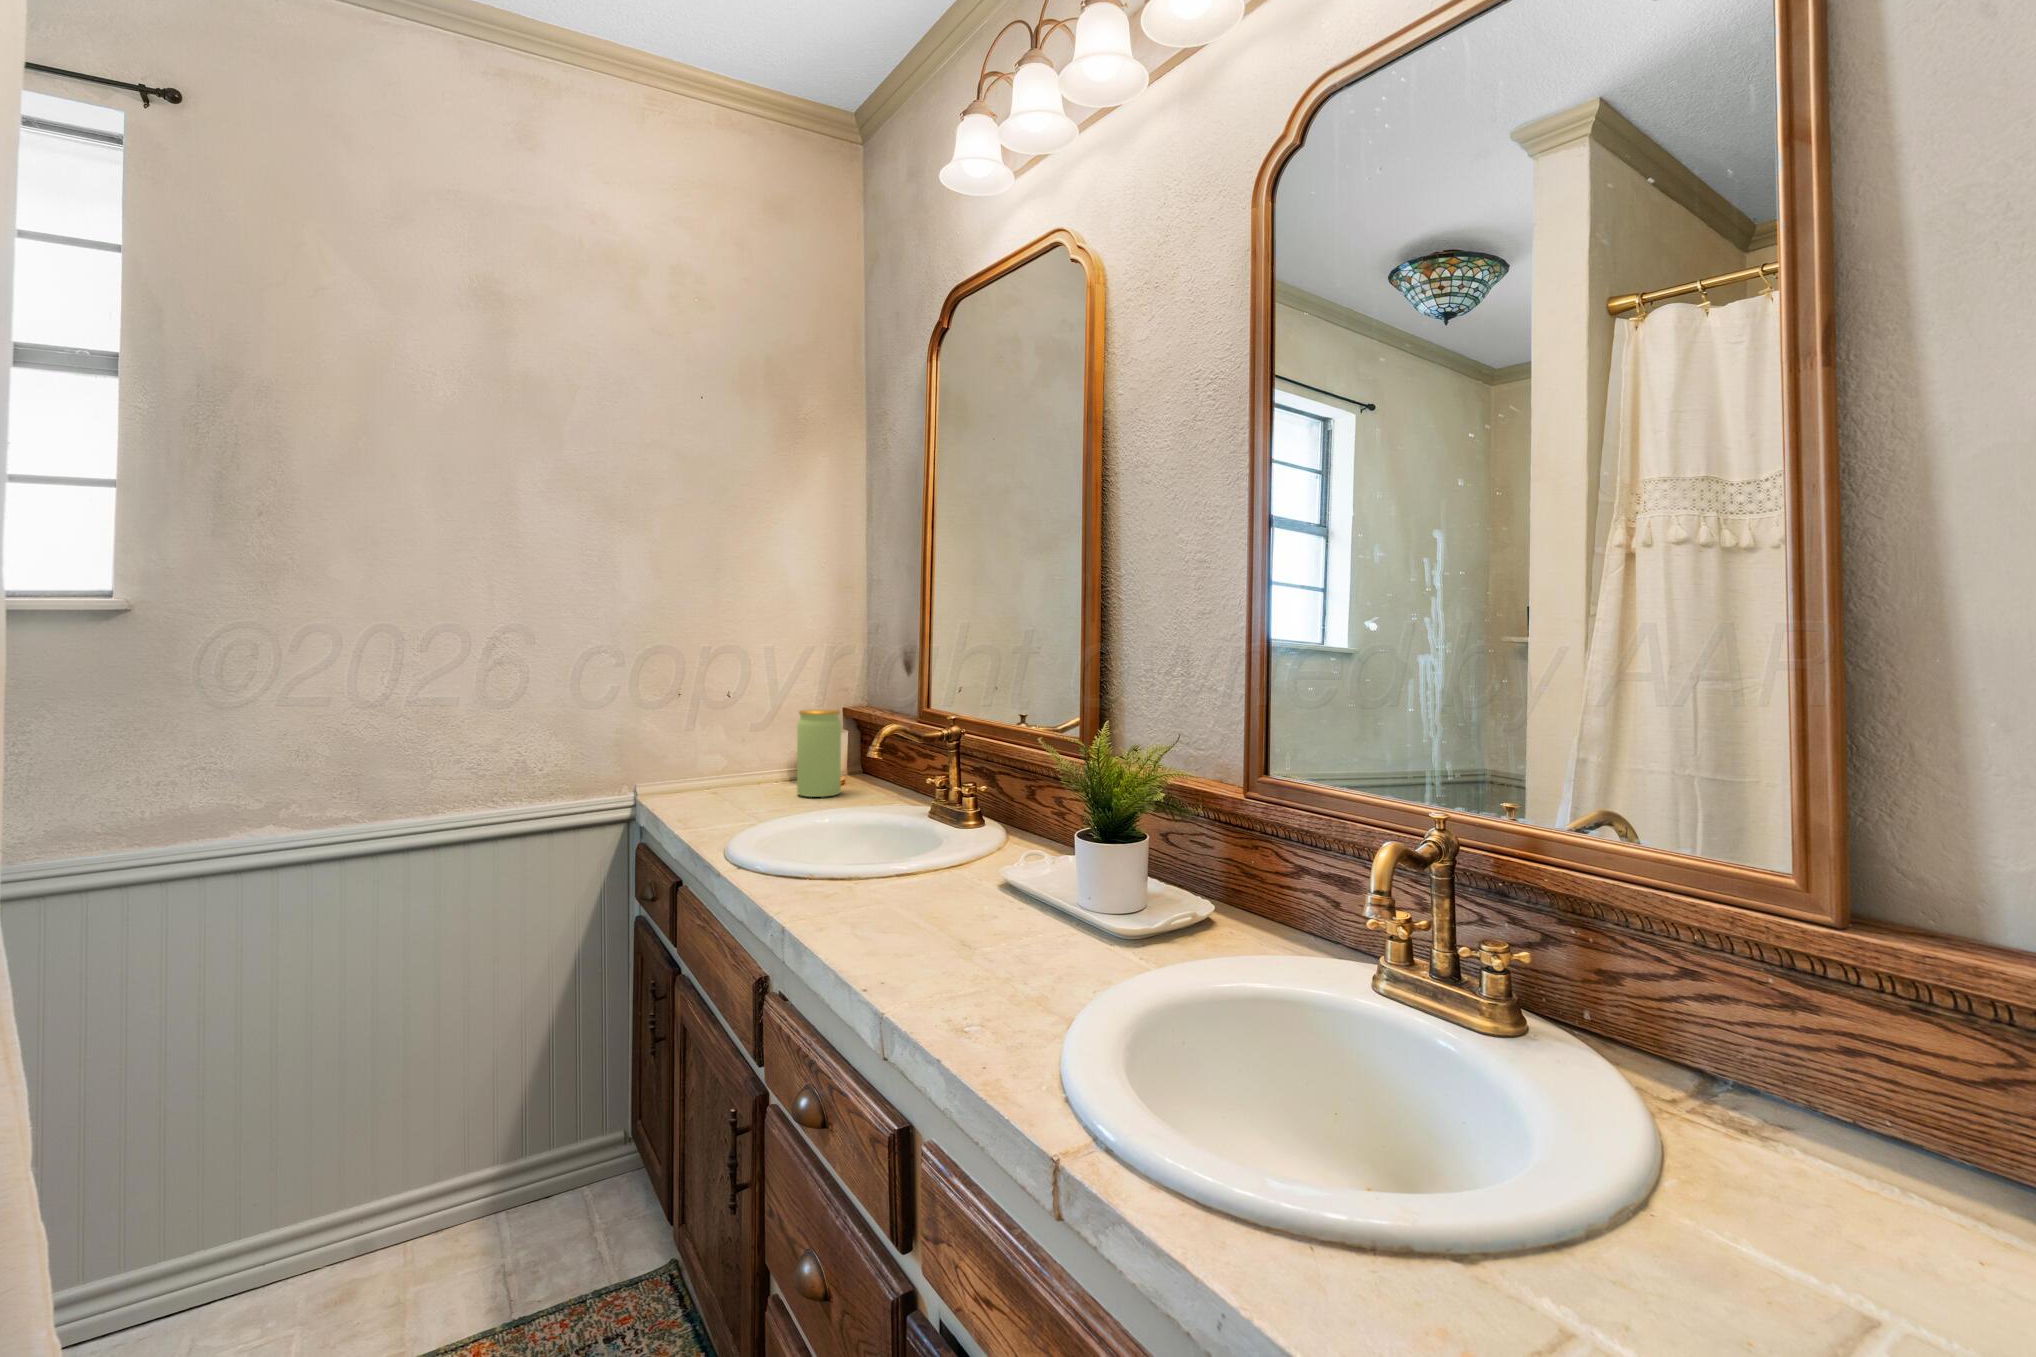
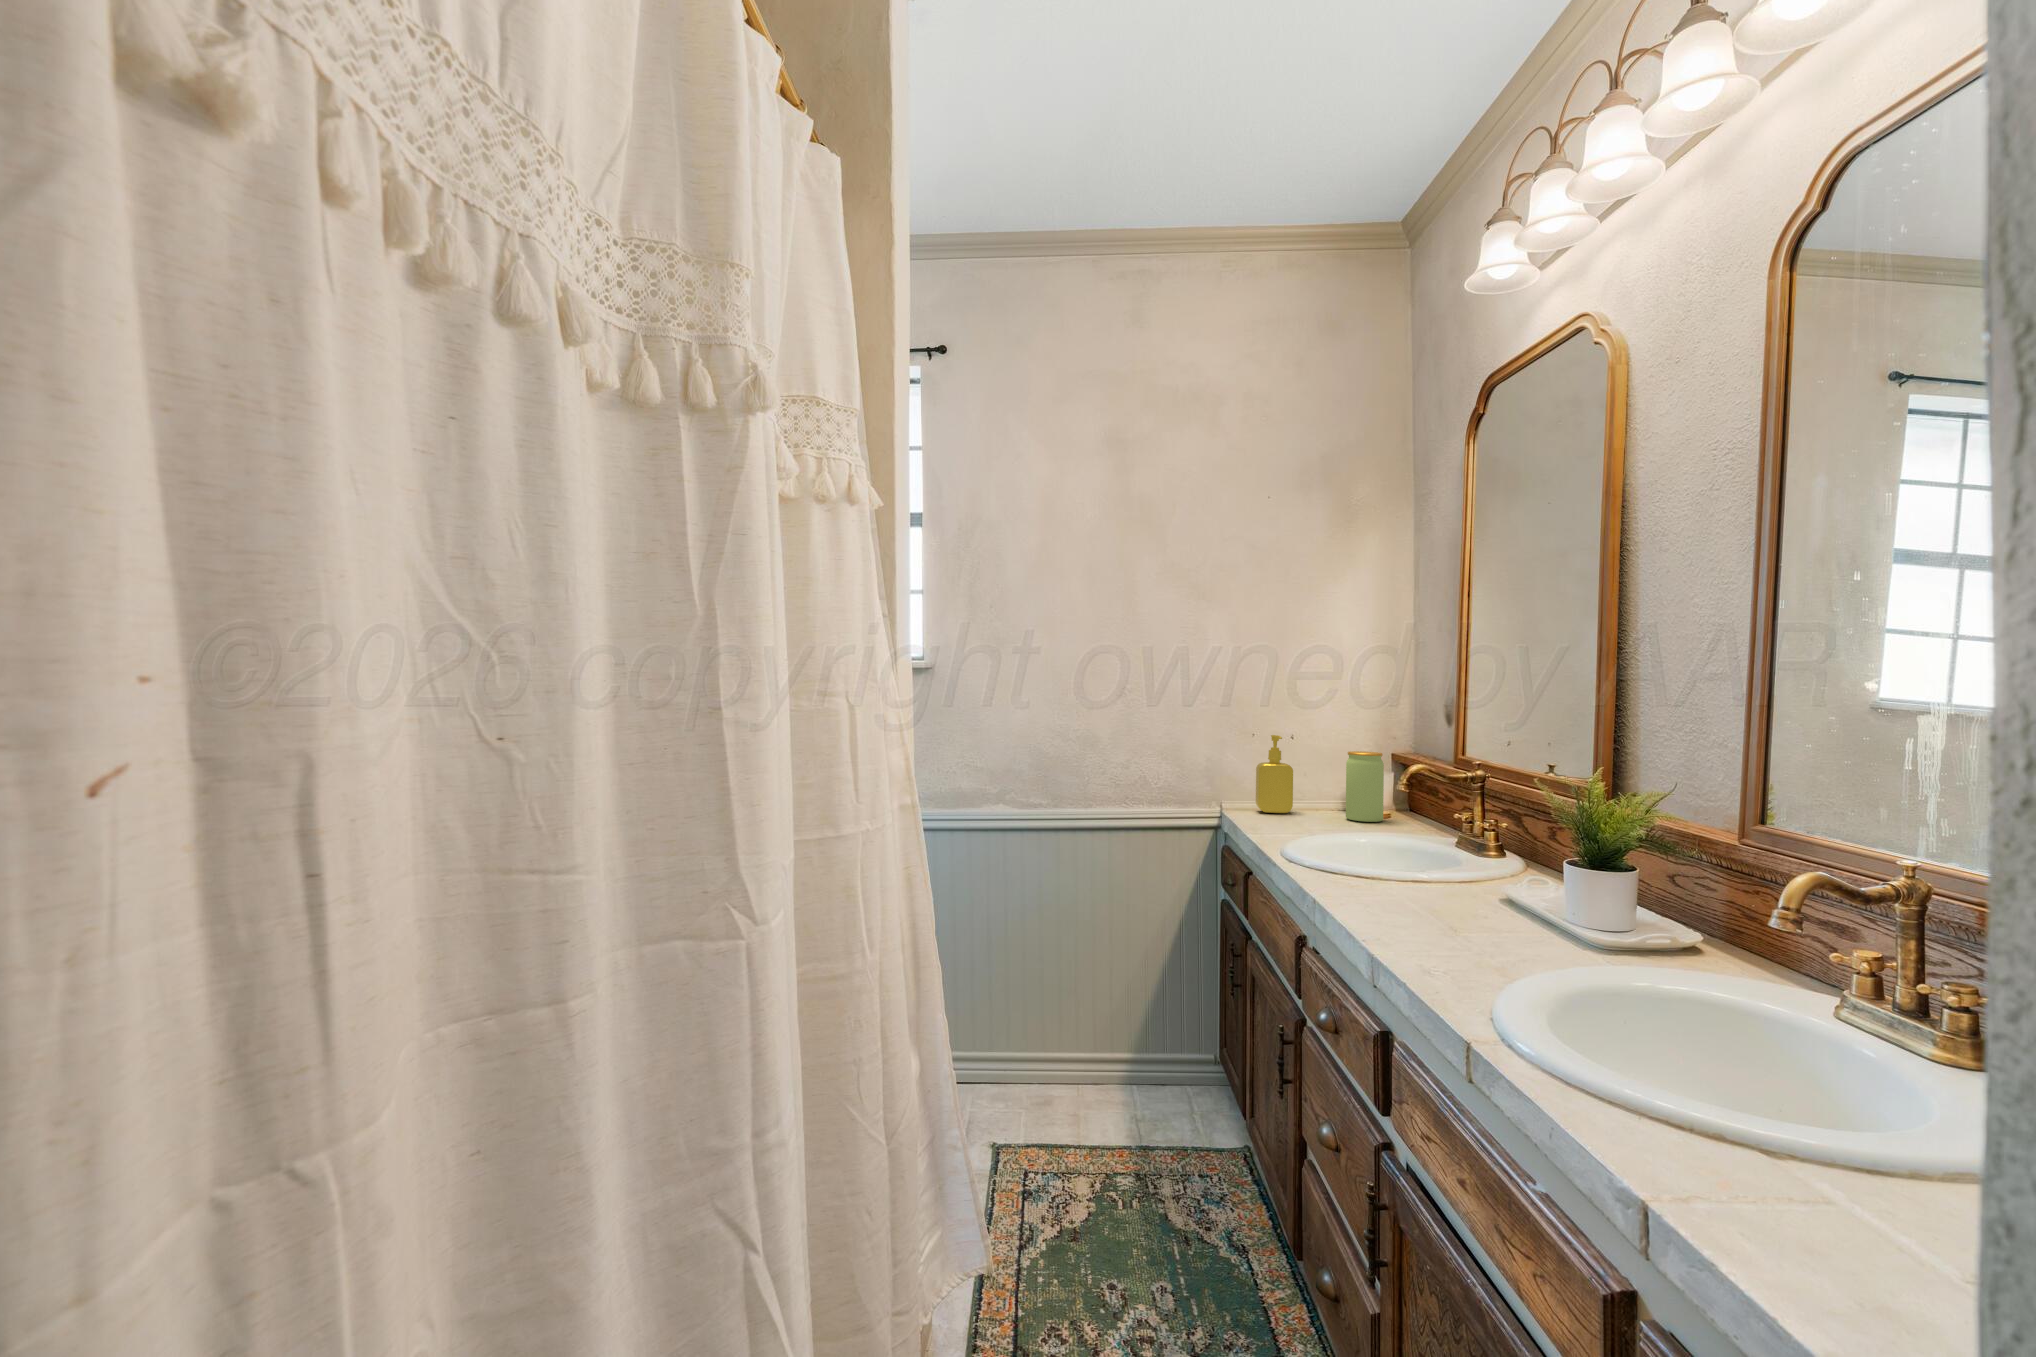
soap dispenser: none [680,693,730,797] -> present [1256,735,1293,813]

